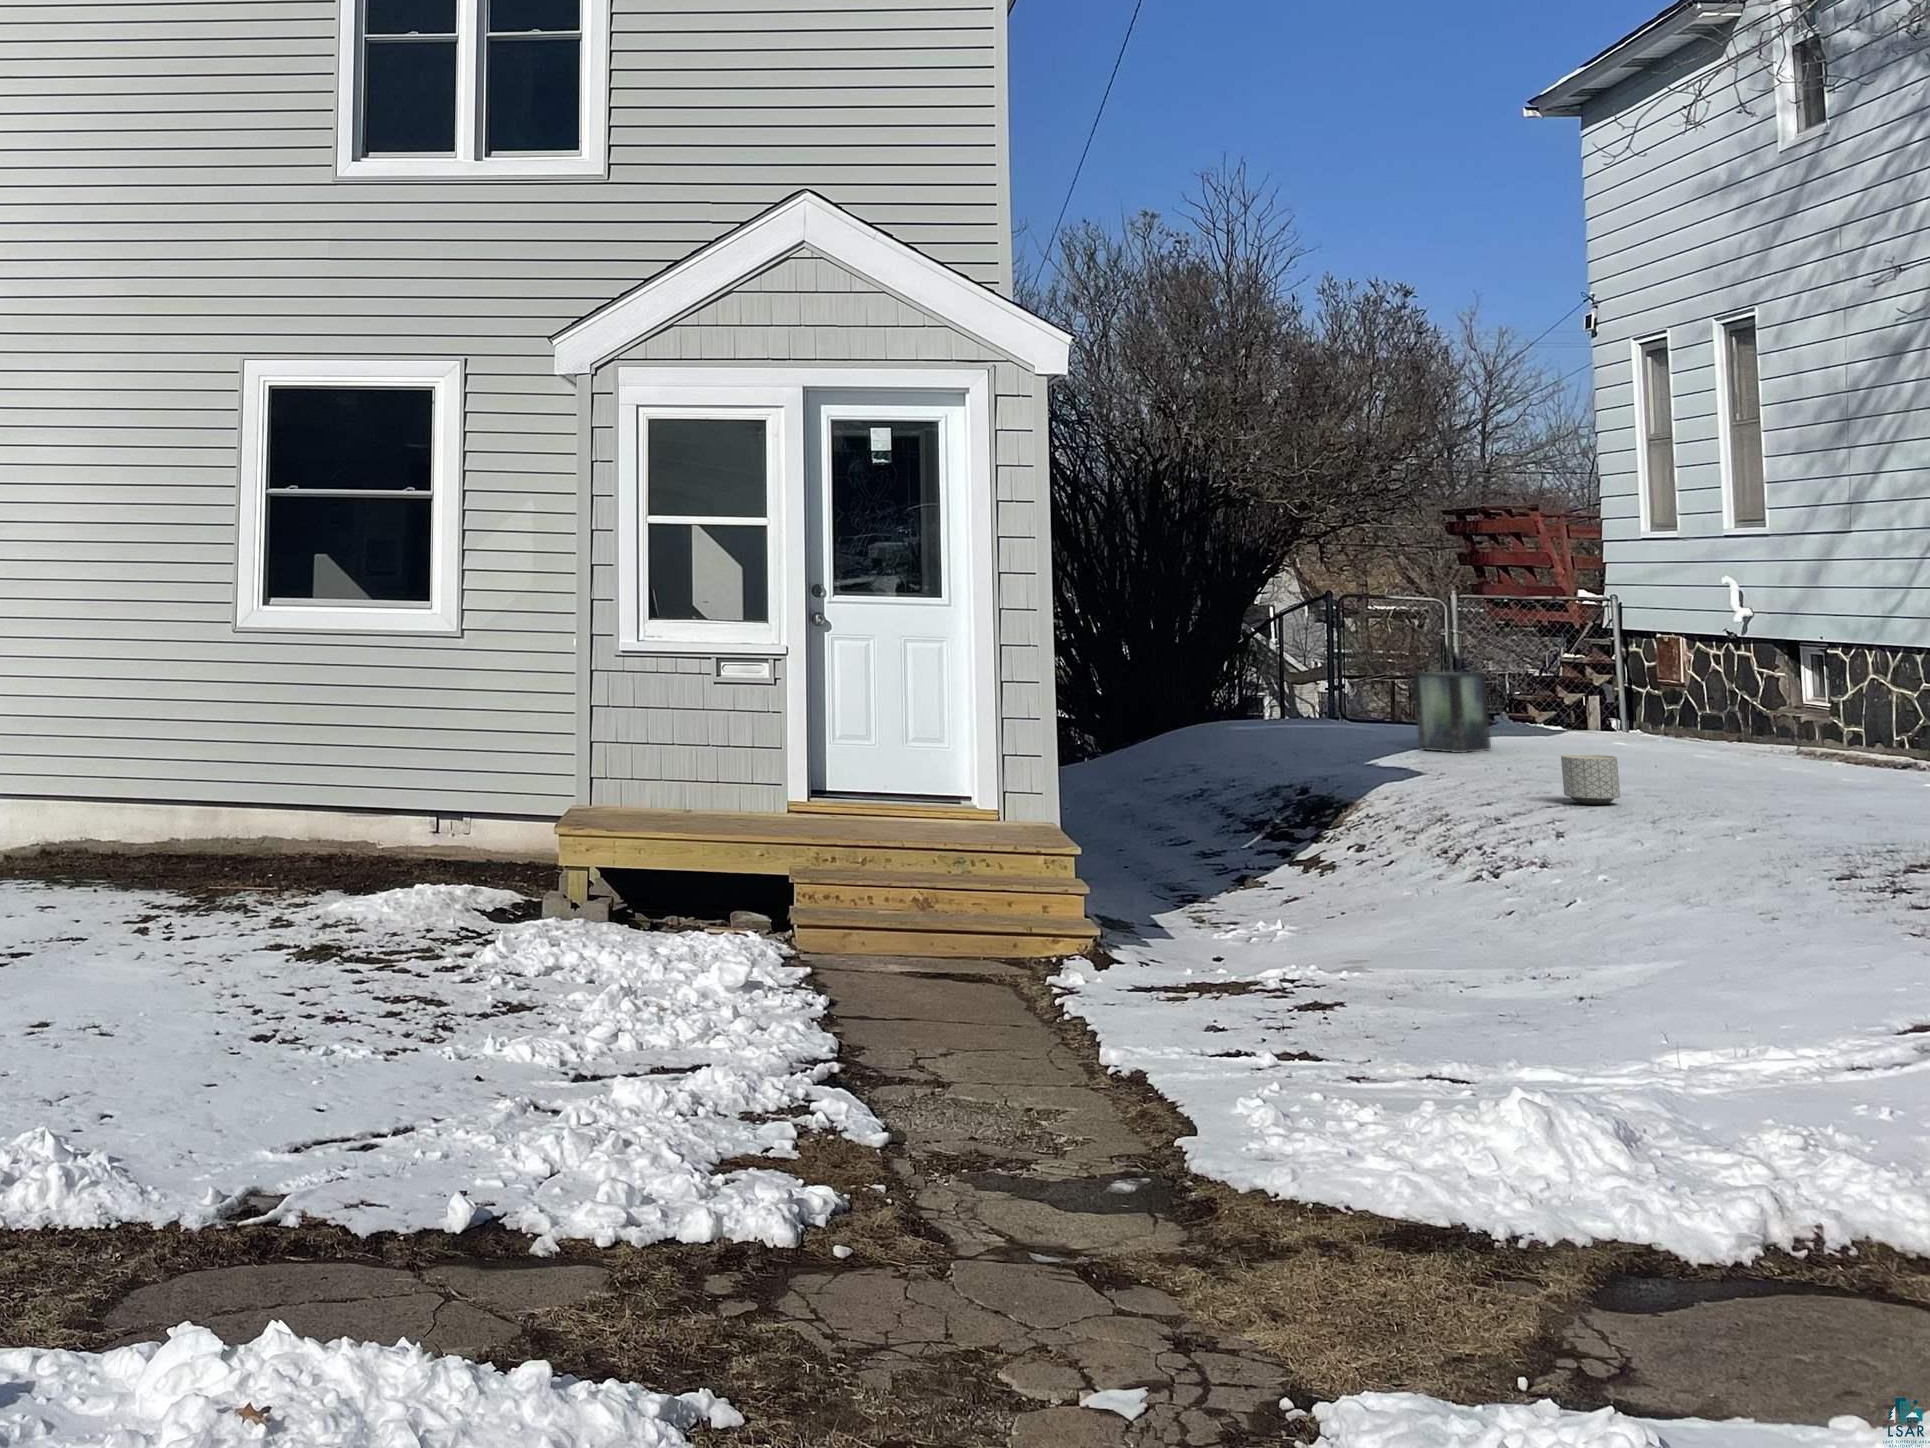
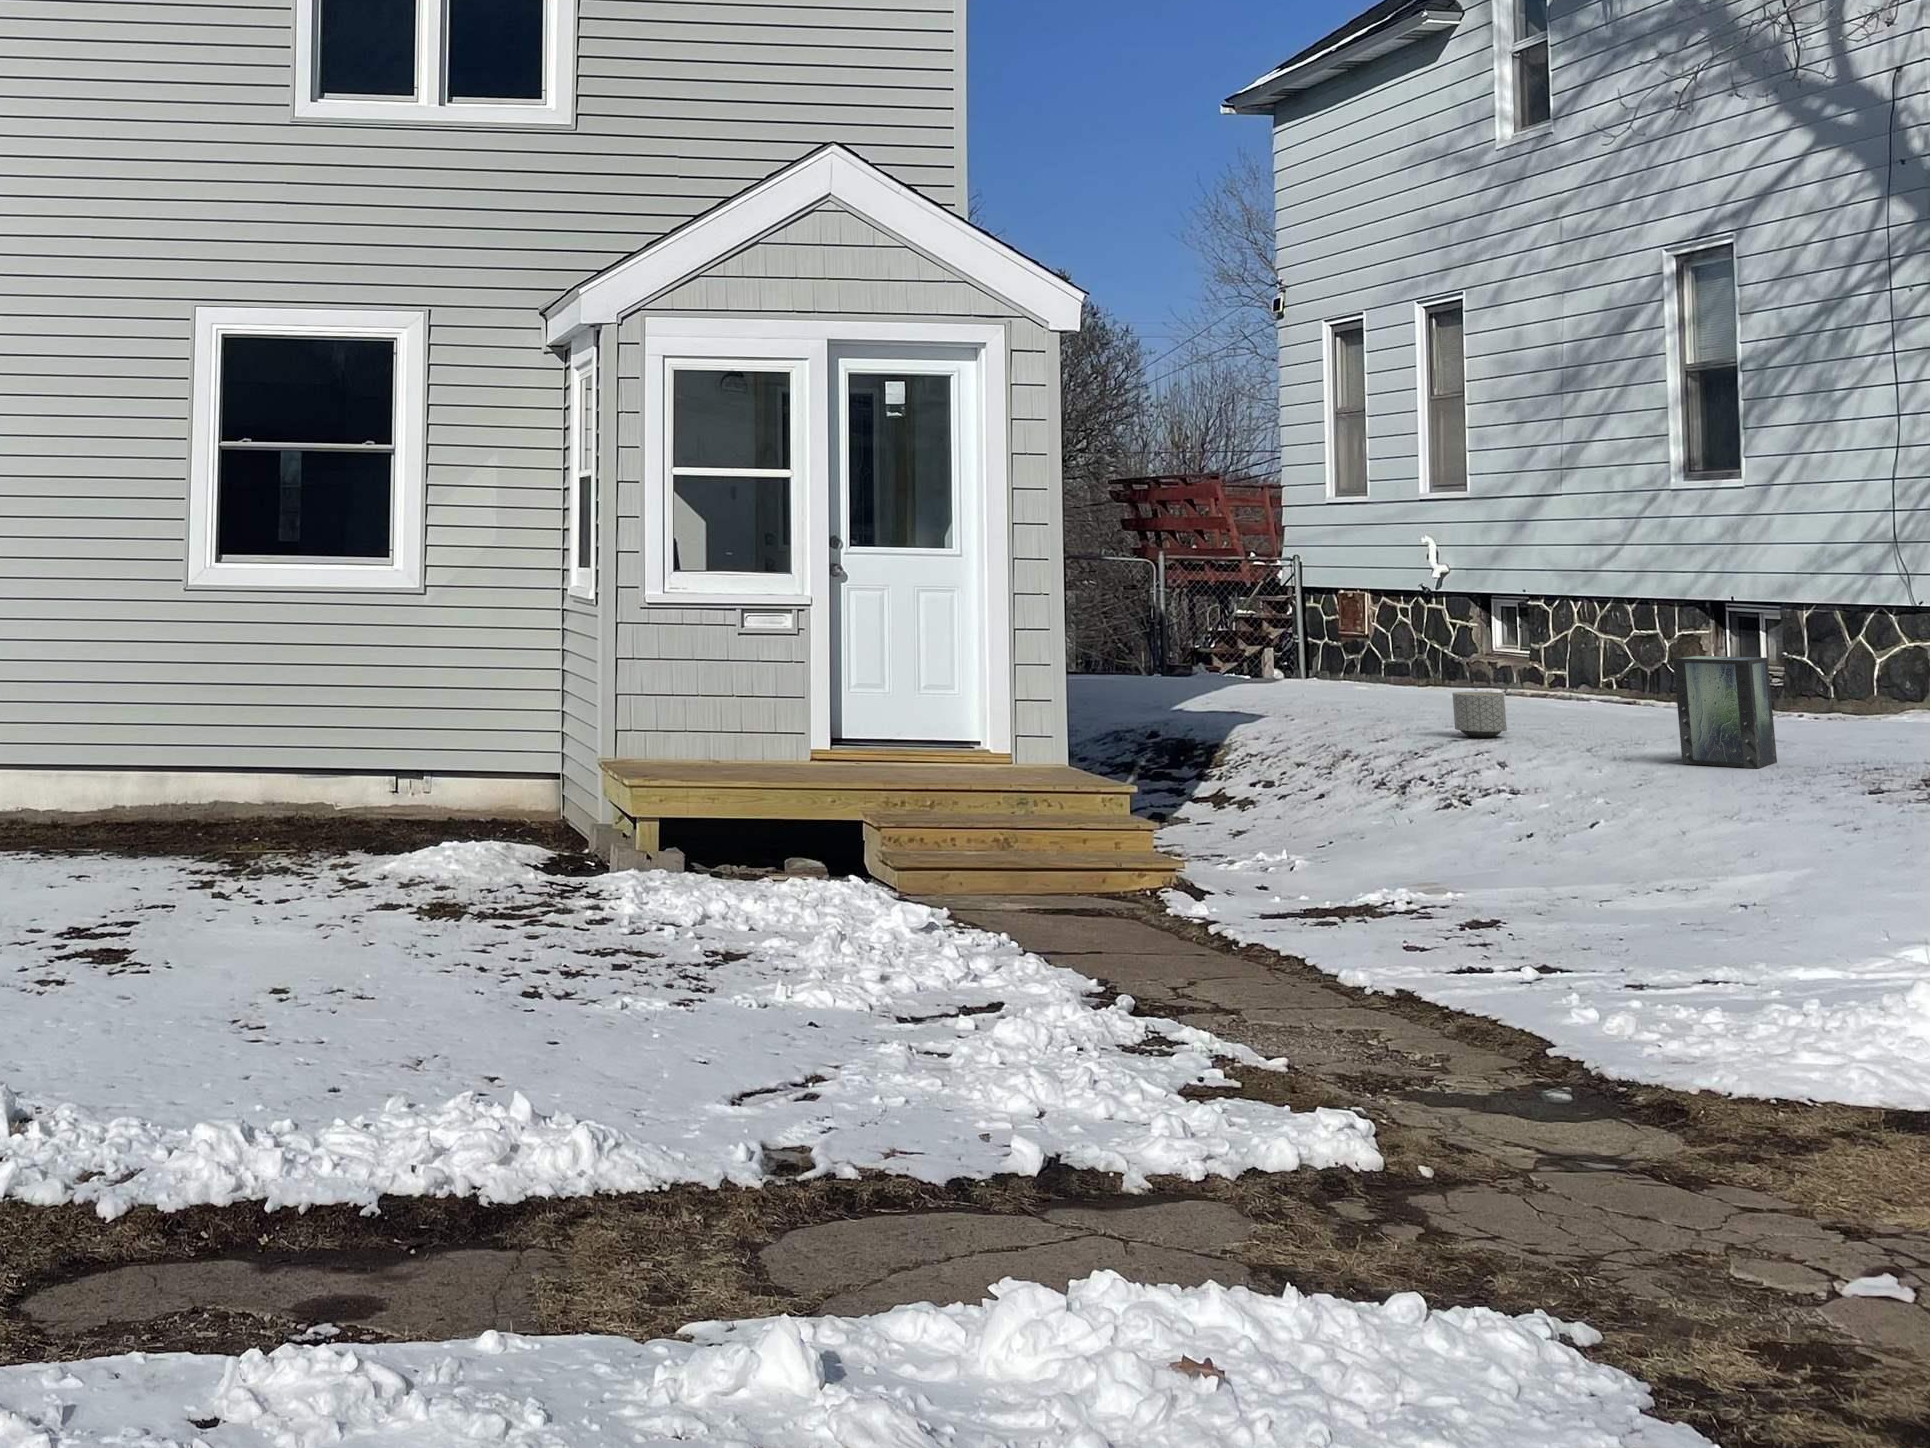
storage box: present [1414,672,1491,753] -> present [1674,656,1777,768]

